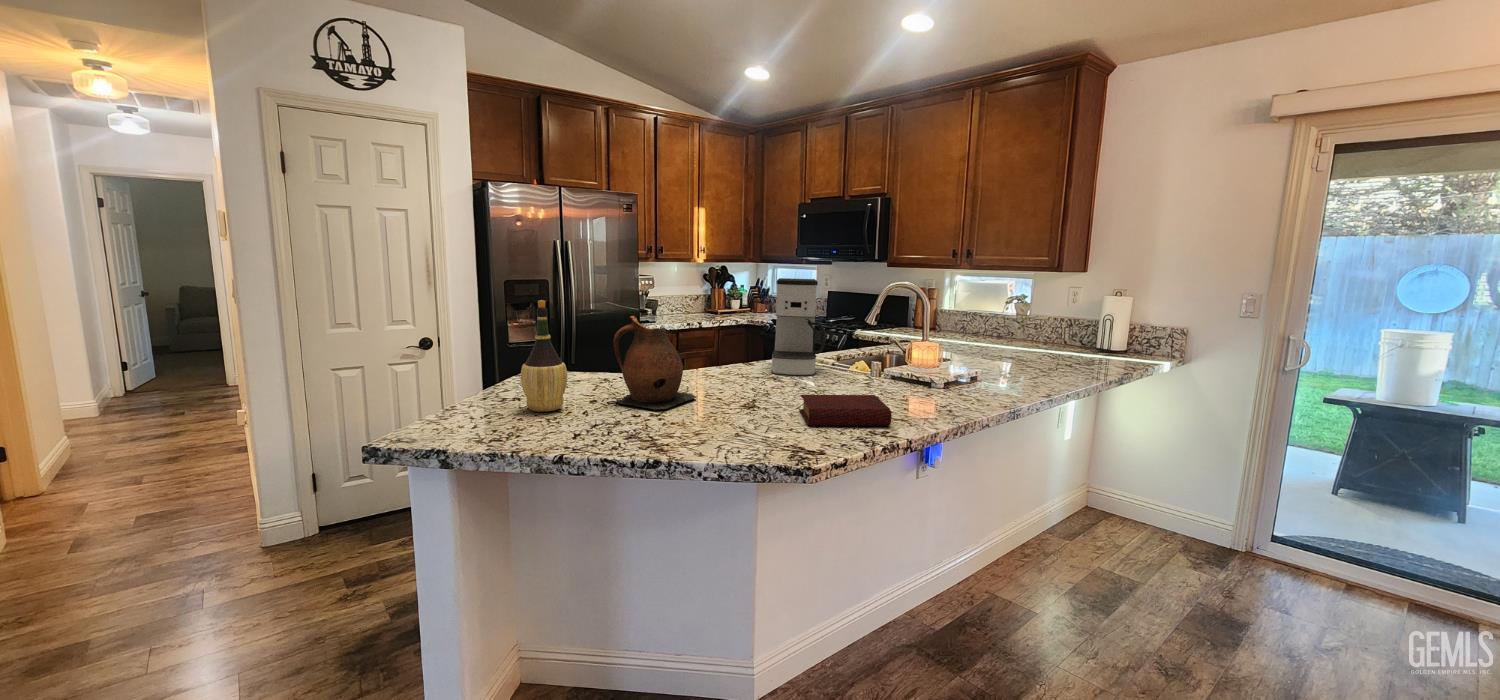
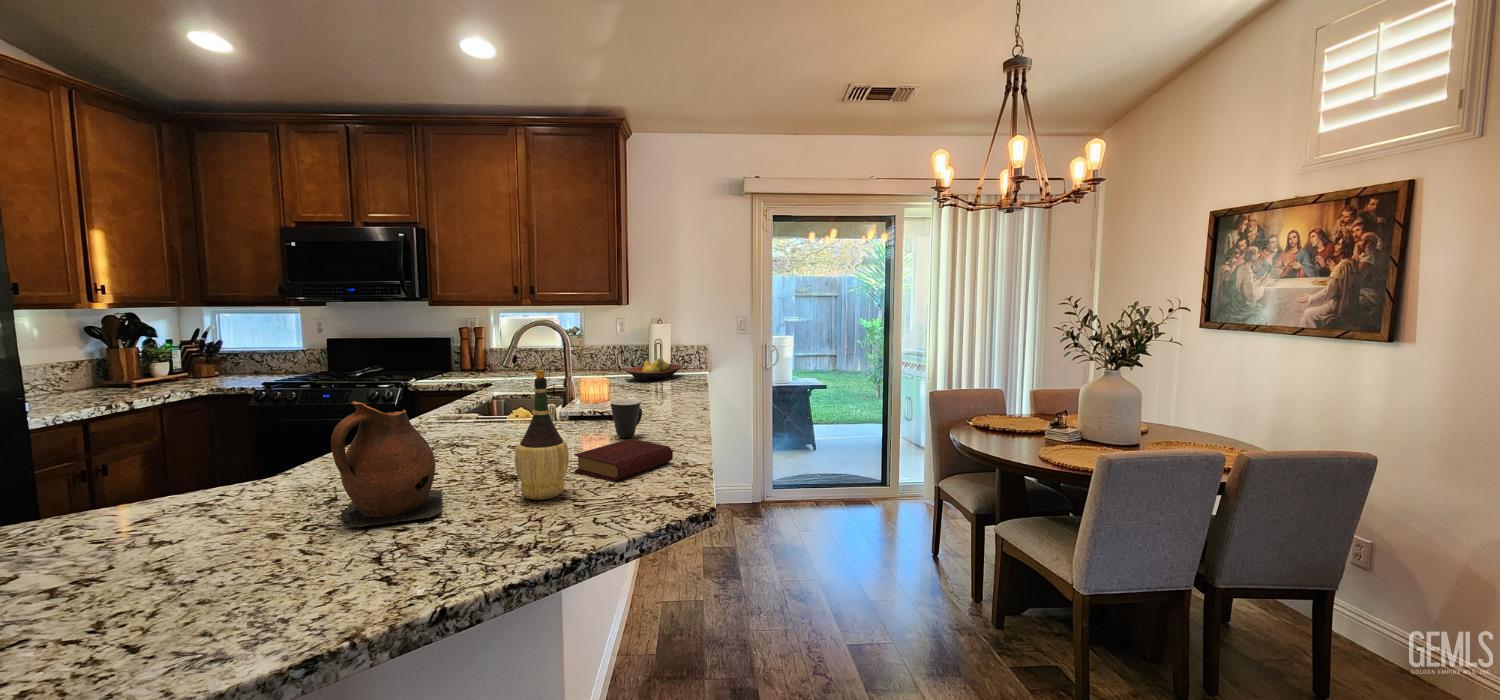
coffee maker: present [771,278,826,376] -> none [420,329,496,445]
wine bottle: present [521,300,567,412] -> present [515,370,569,500]
fruit bowl: none [1040,336,1125,361] -> present [625,358,682,382]
mug: none [894,359,931,399] -> present [611,399,642,438]

